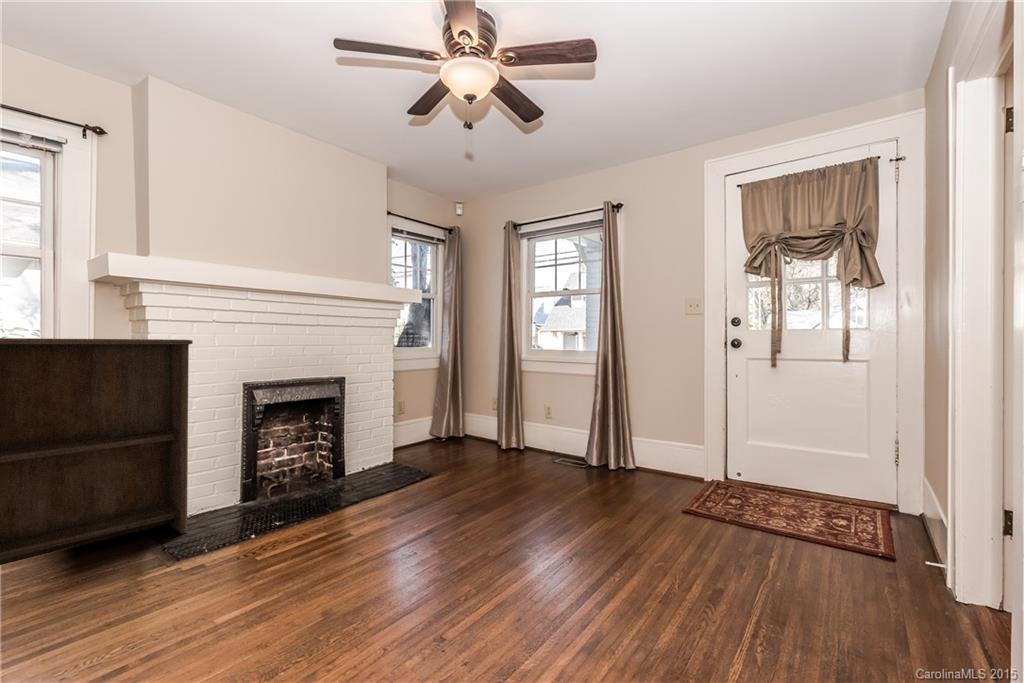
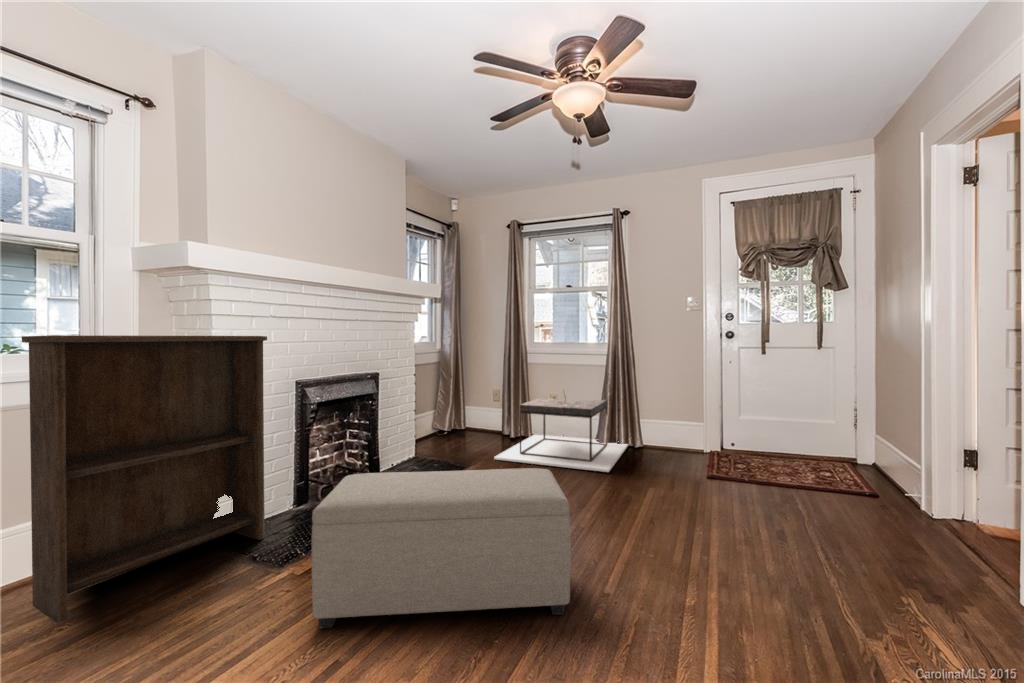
coffee table: none [466,400,626,494] -> present [494,396,629,472]
ottoman: none [133,479,420,652] -> present [312,468,571,628]

